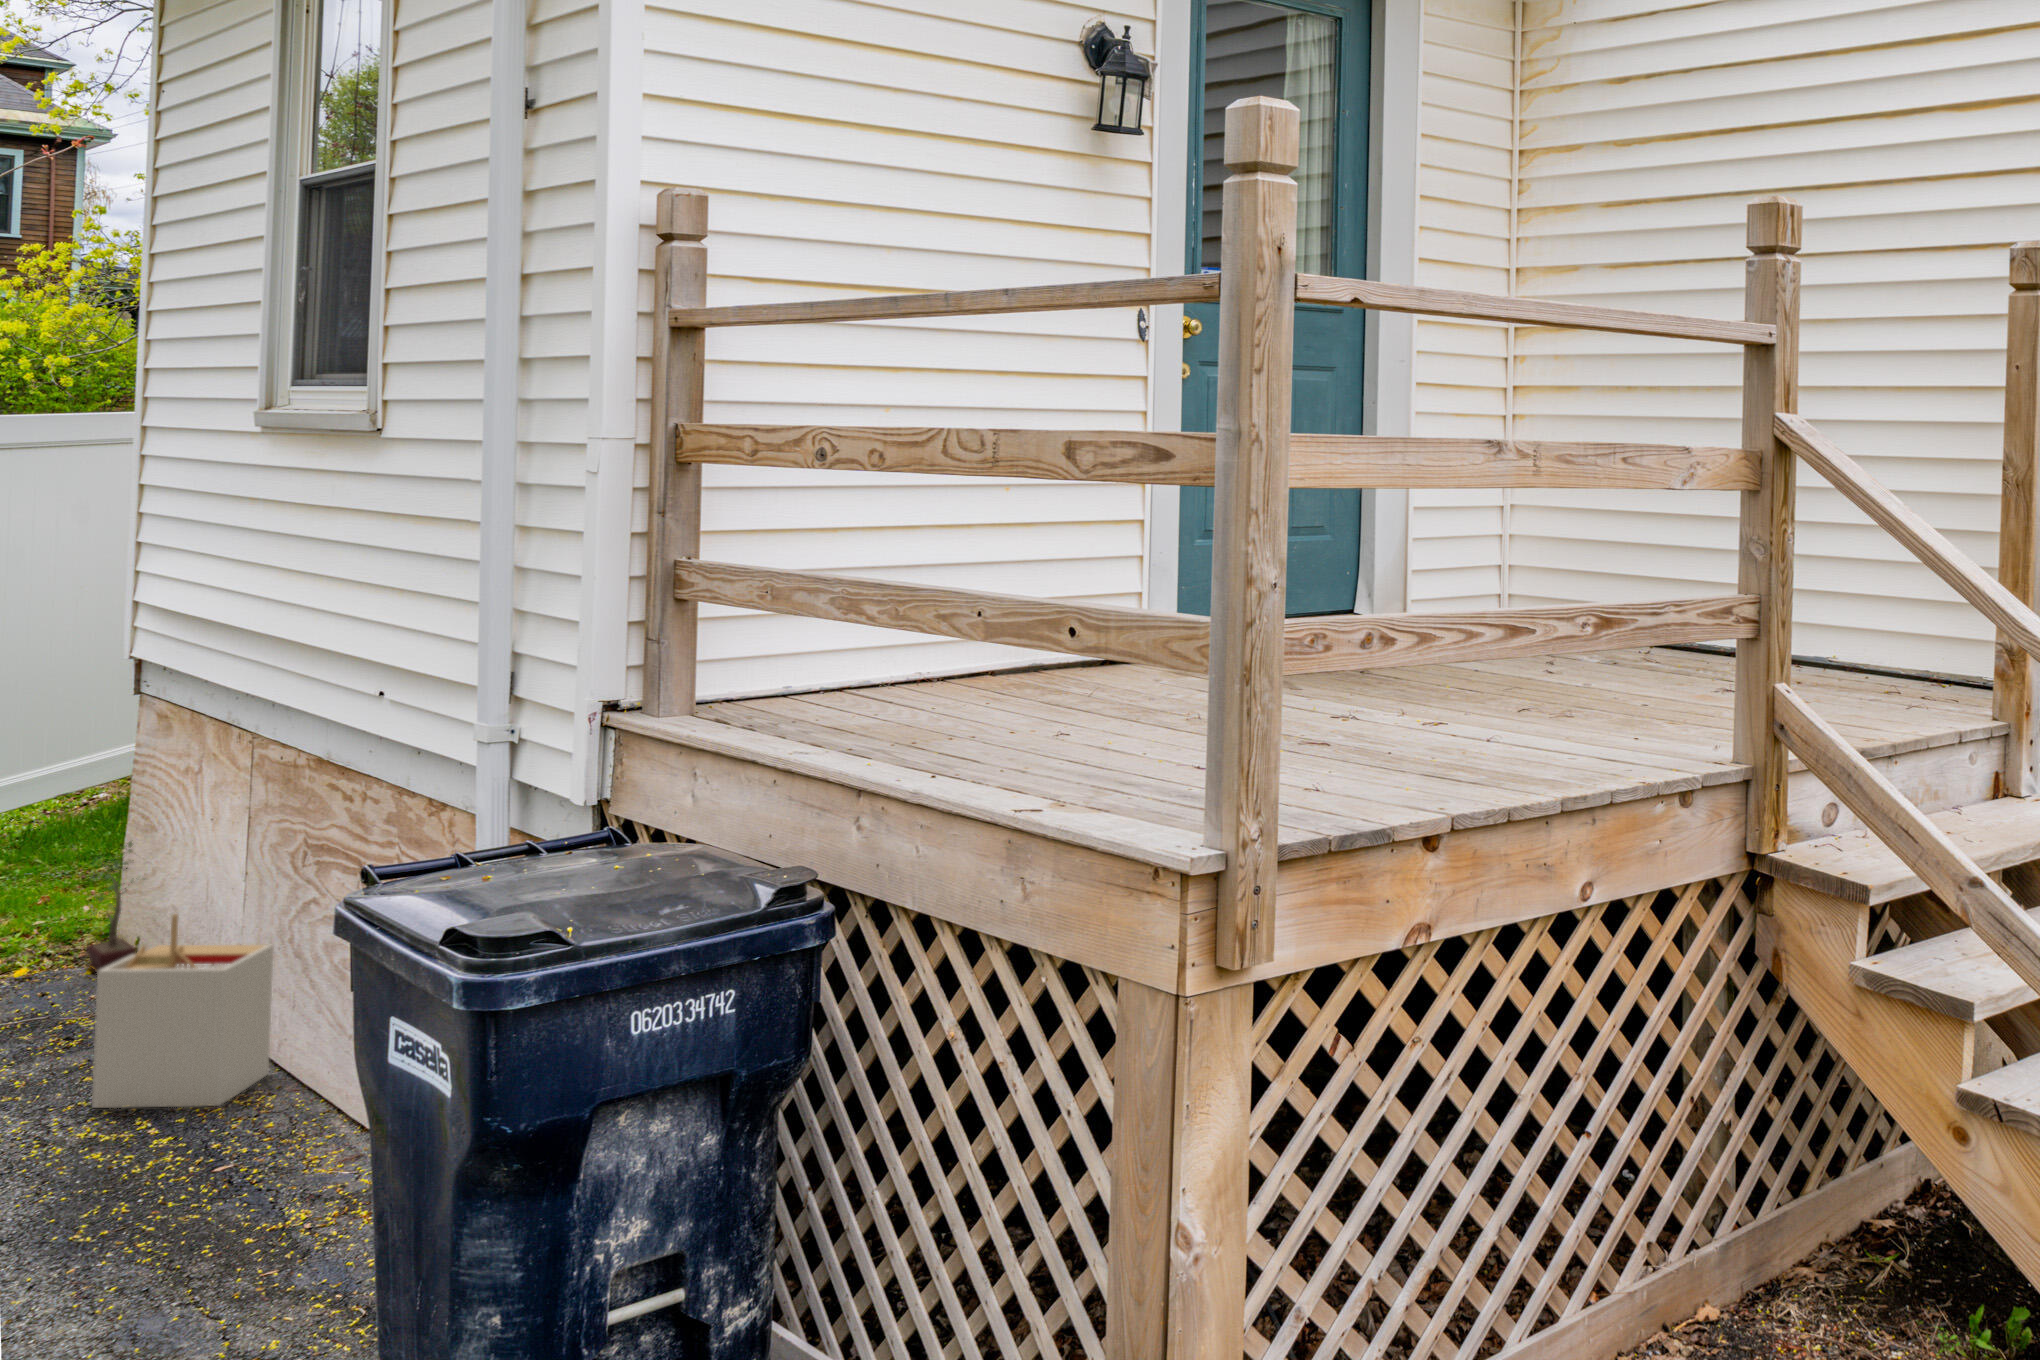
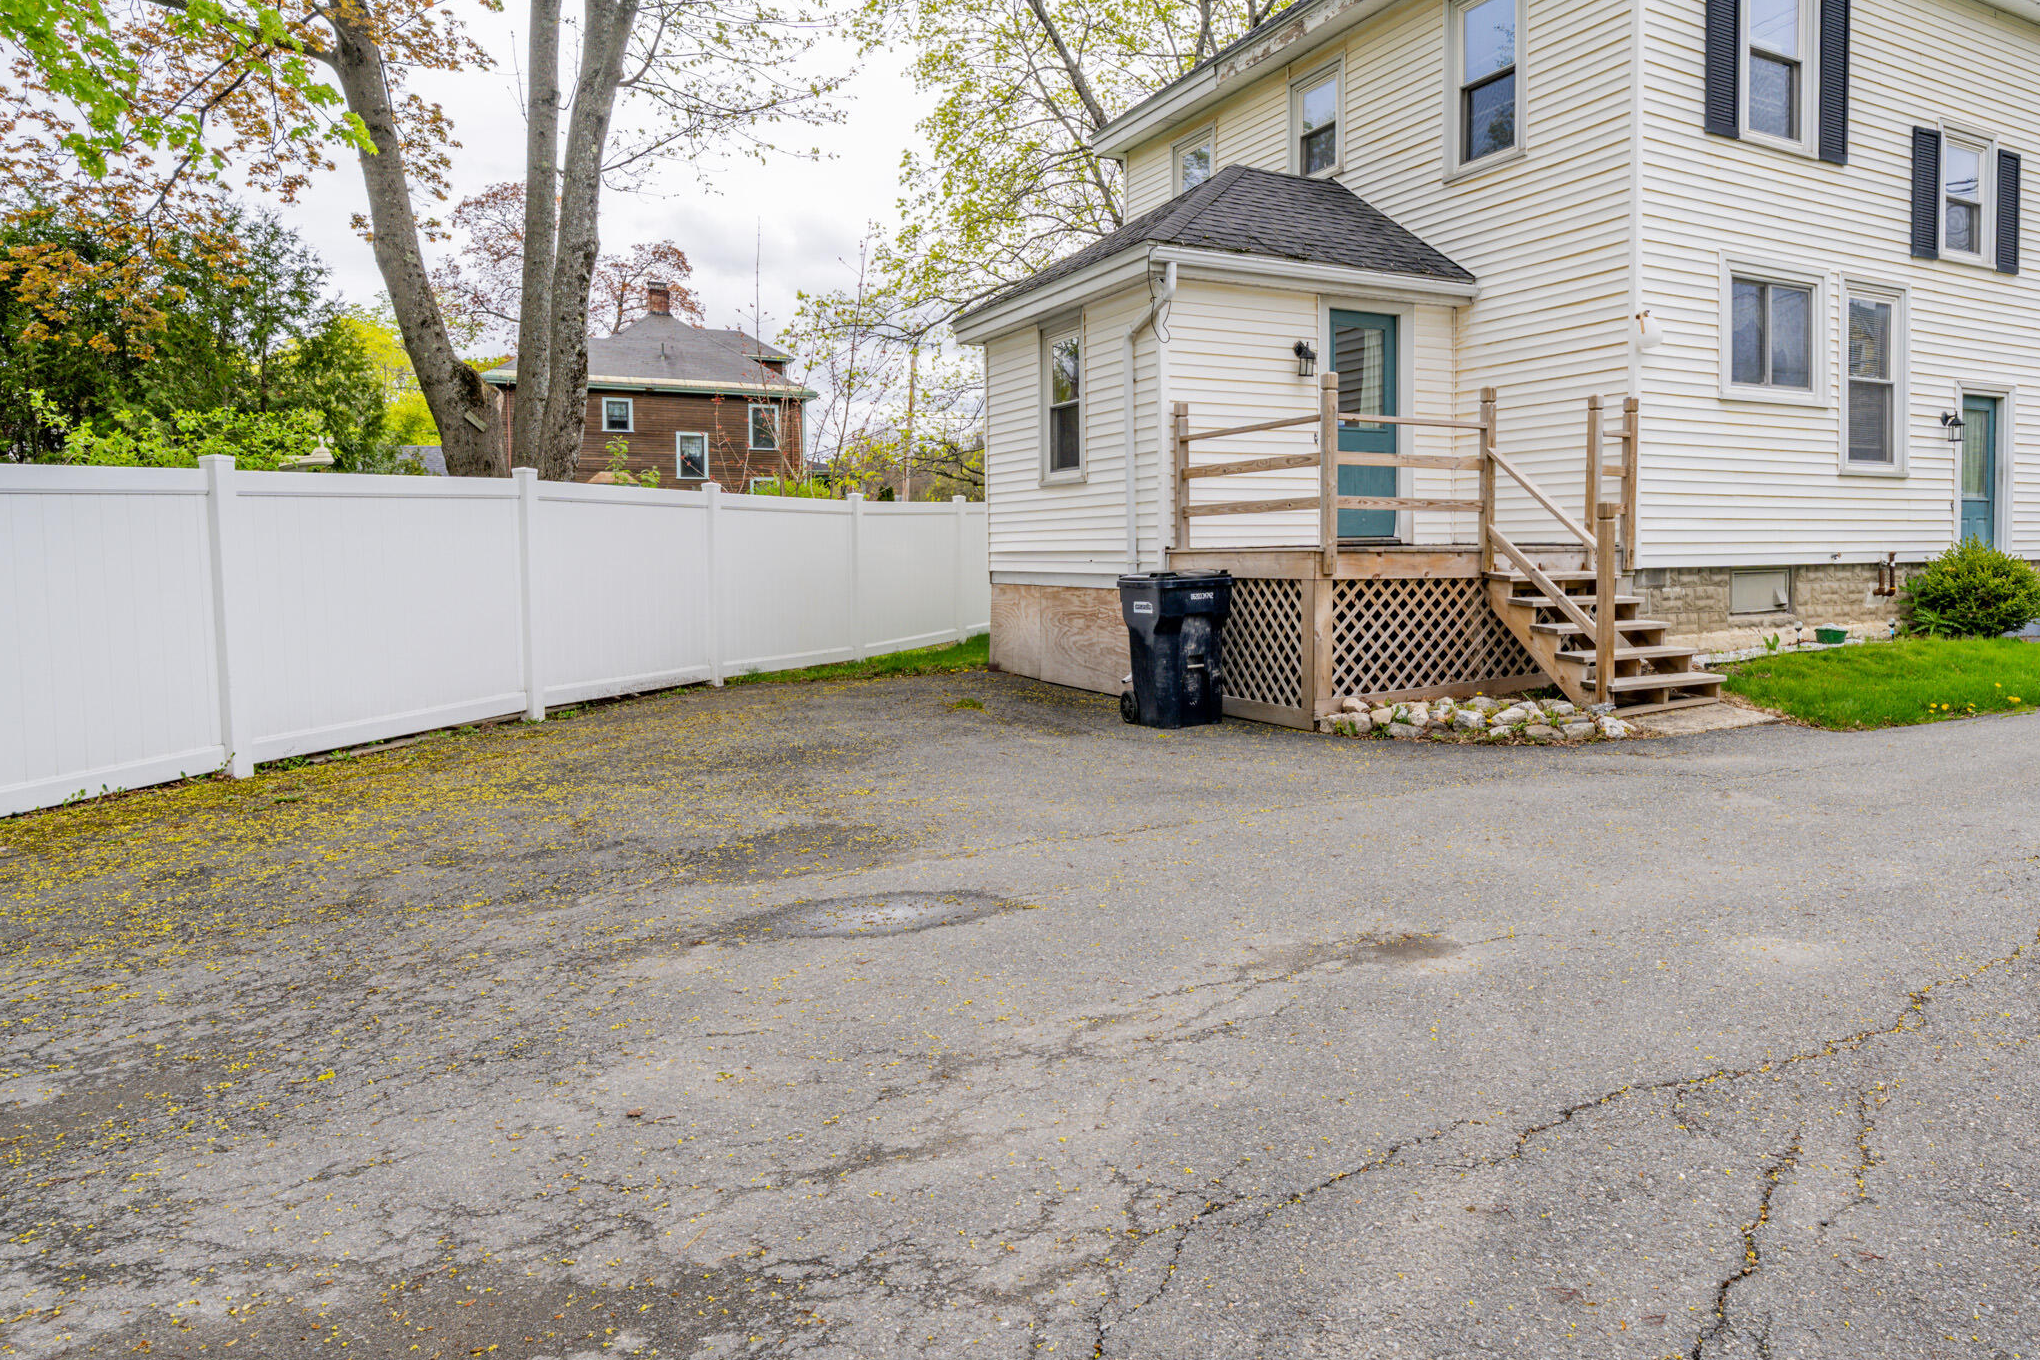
storage bin: present [92,914,274,1108] -> none [1019,630,1060,683]

